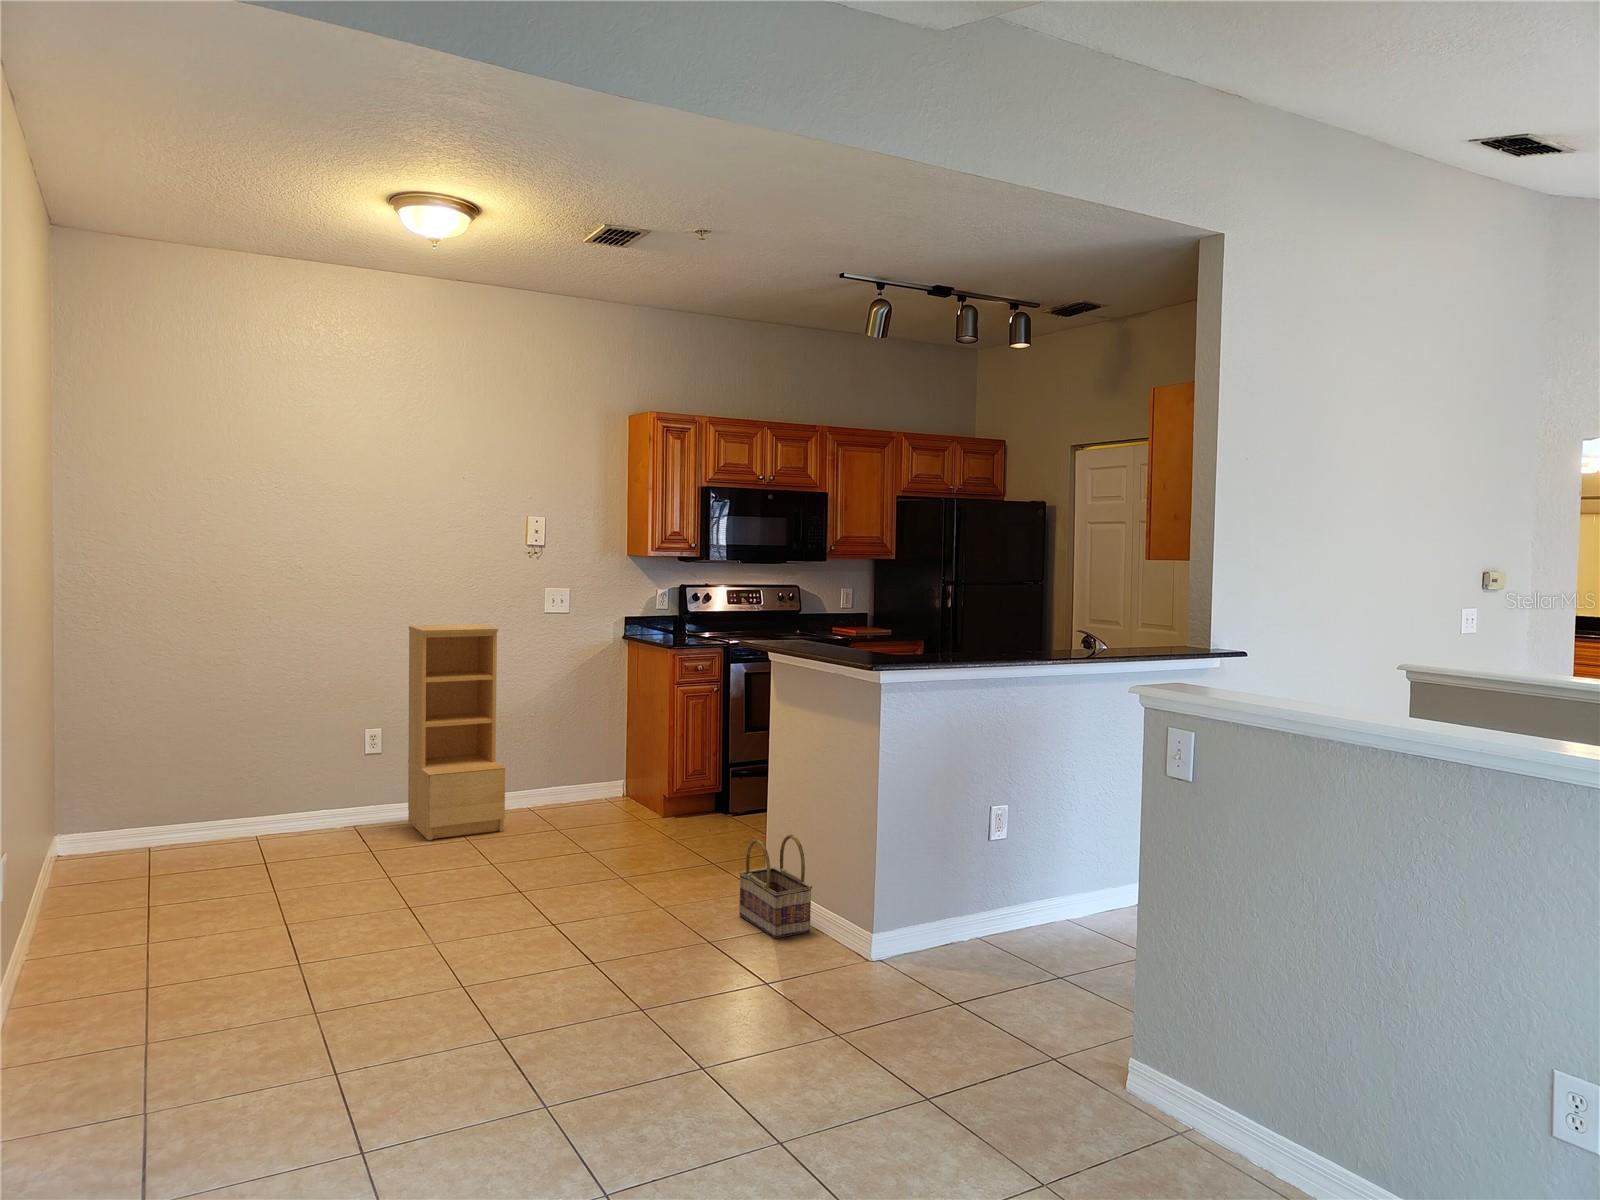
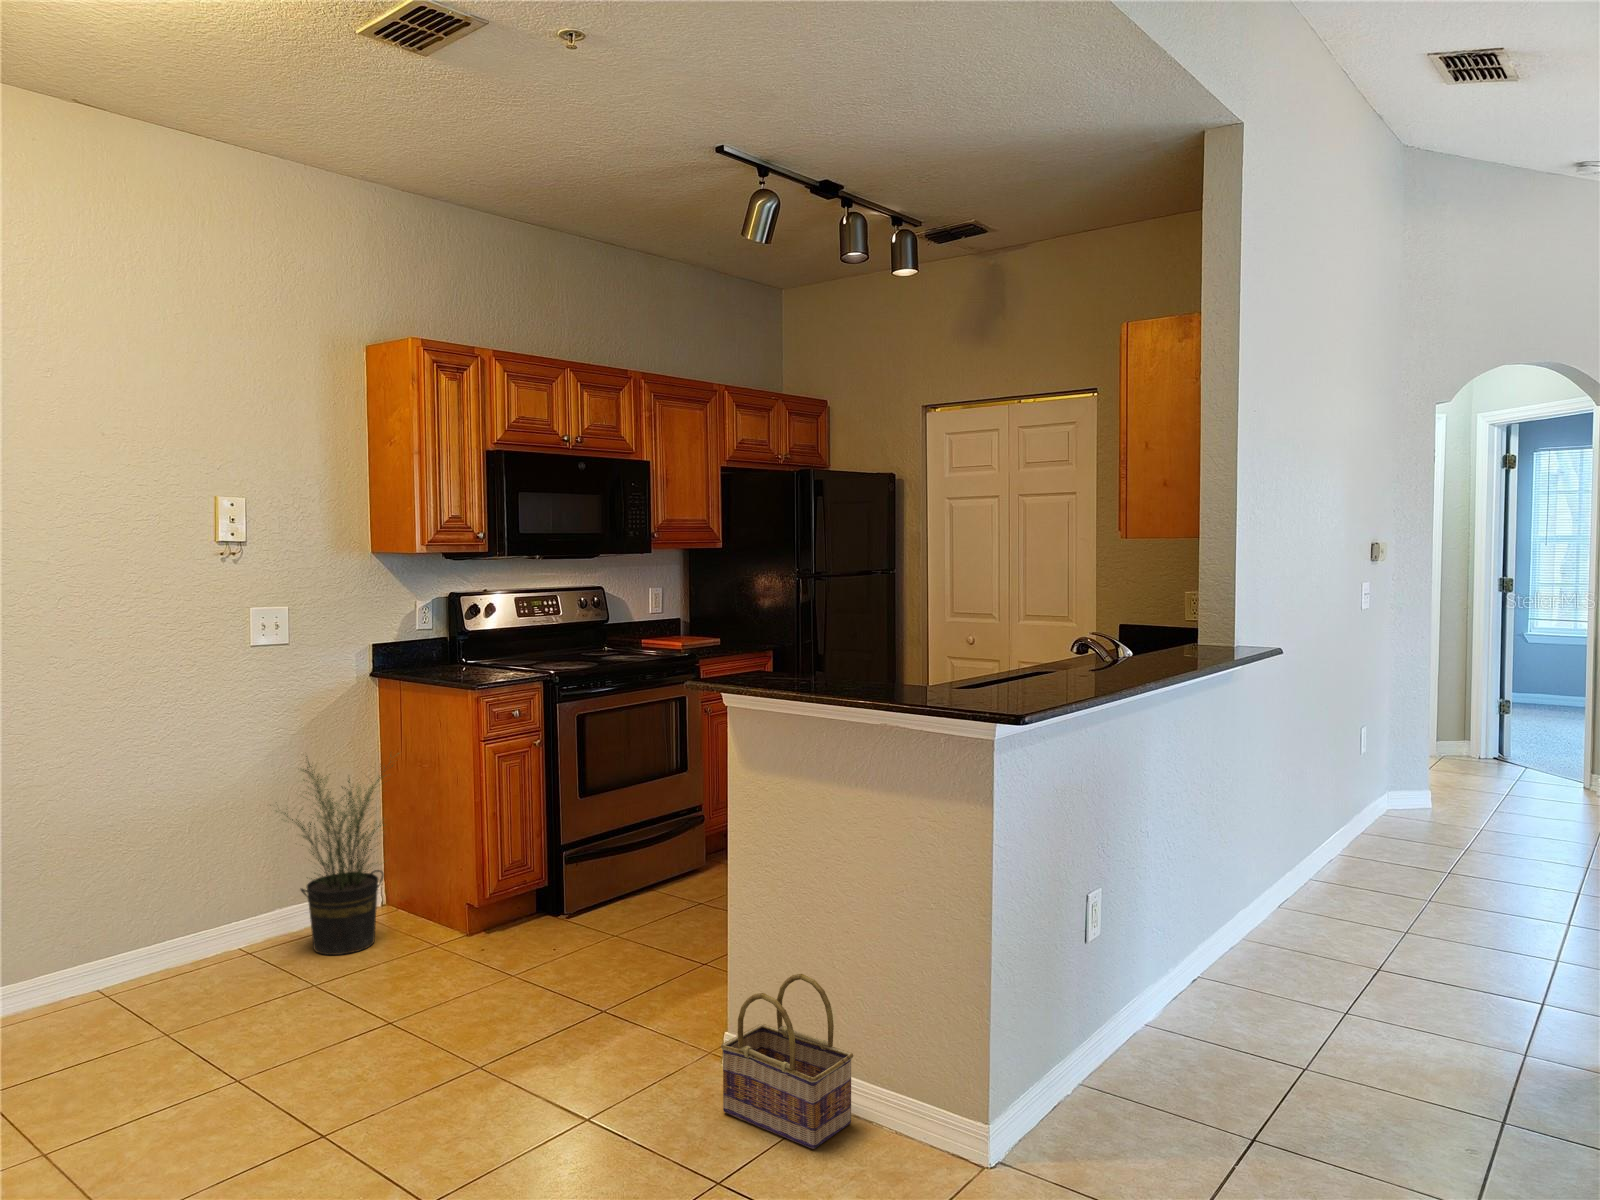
bookshelf: present [408,625,506,840] -> none [19,672,224,1049]
potted plant: none [543,684,630,816] -> present [276,754,393,955]

